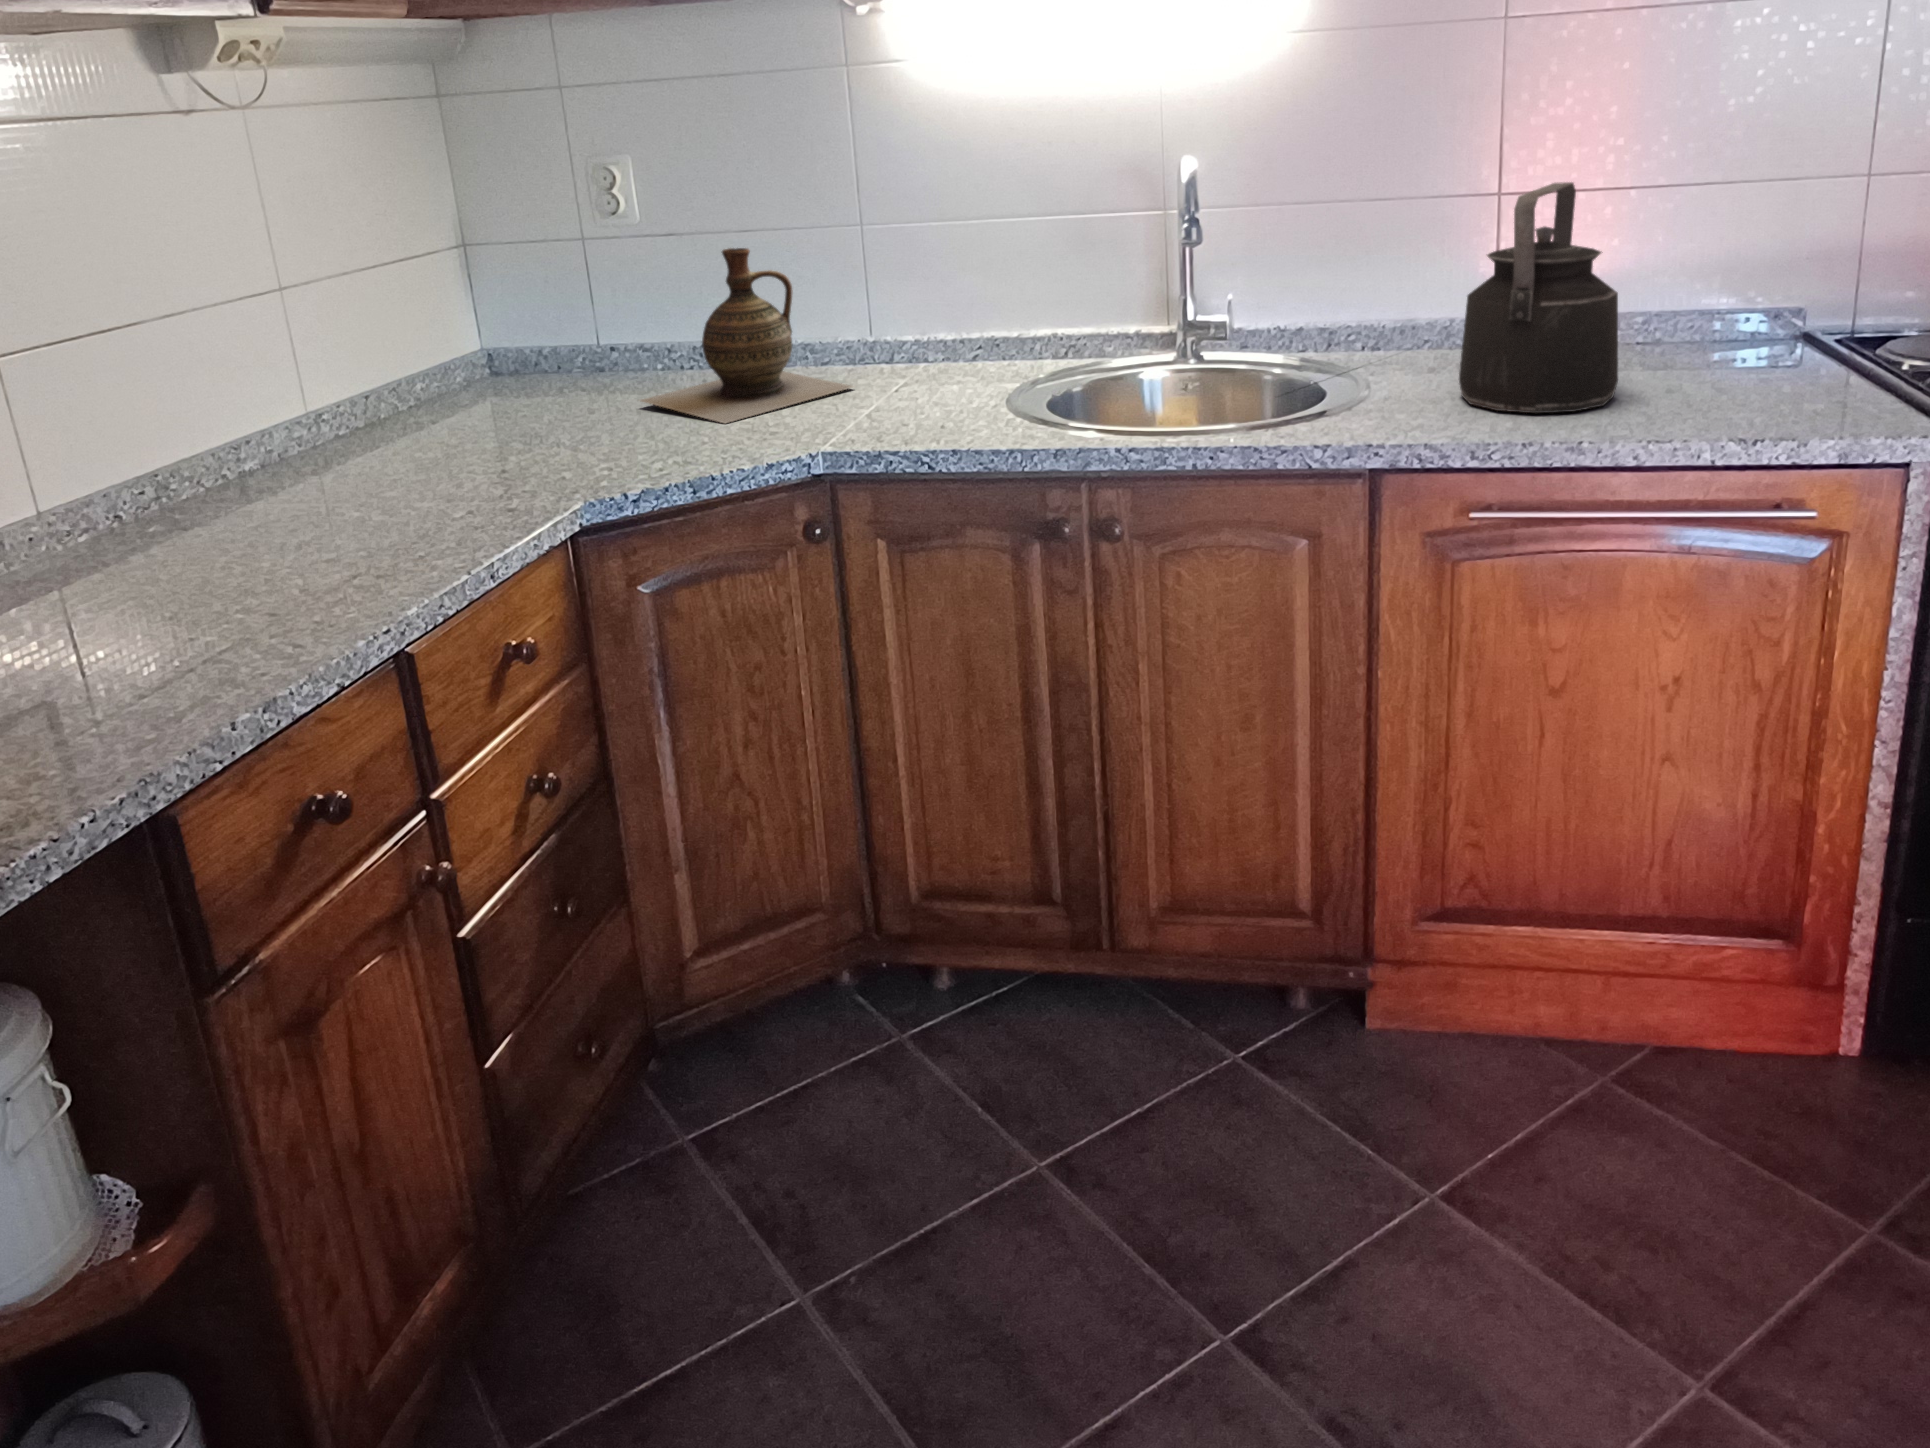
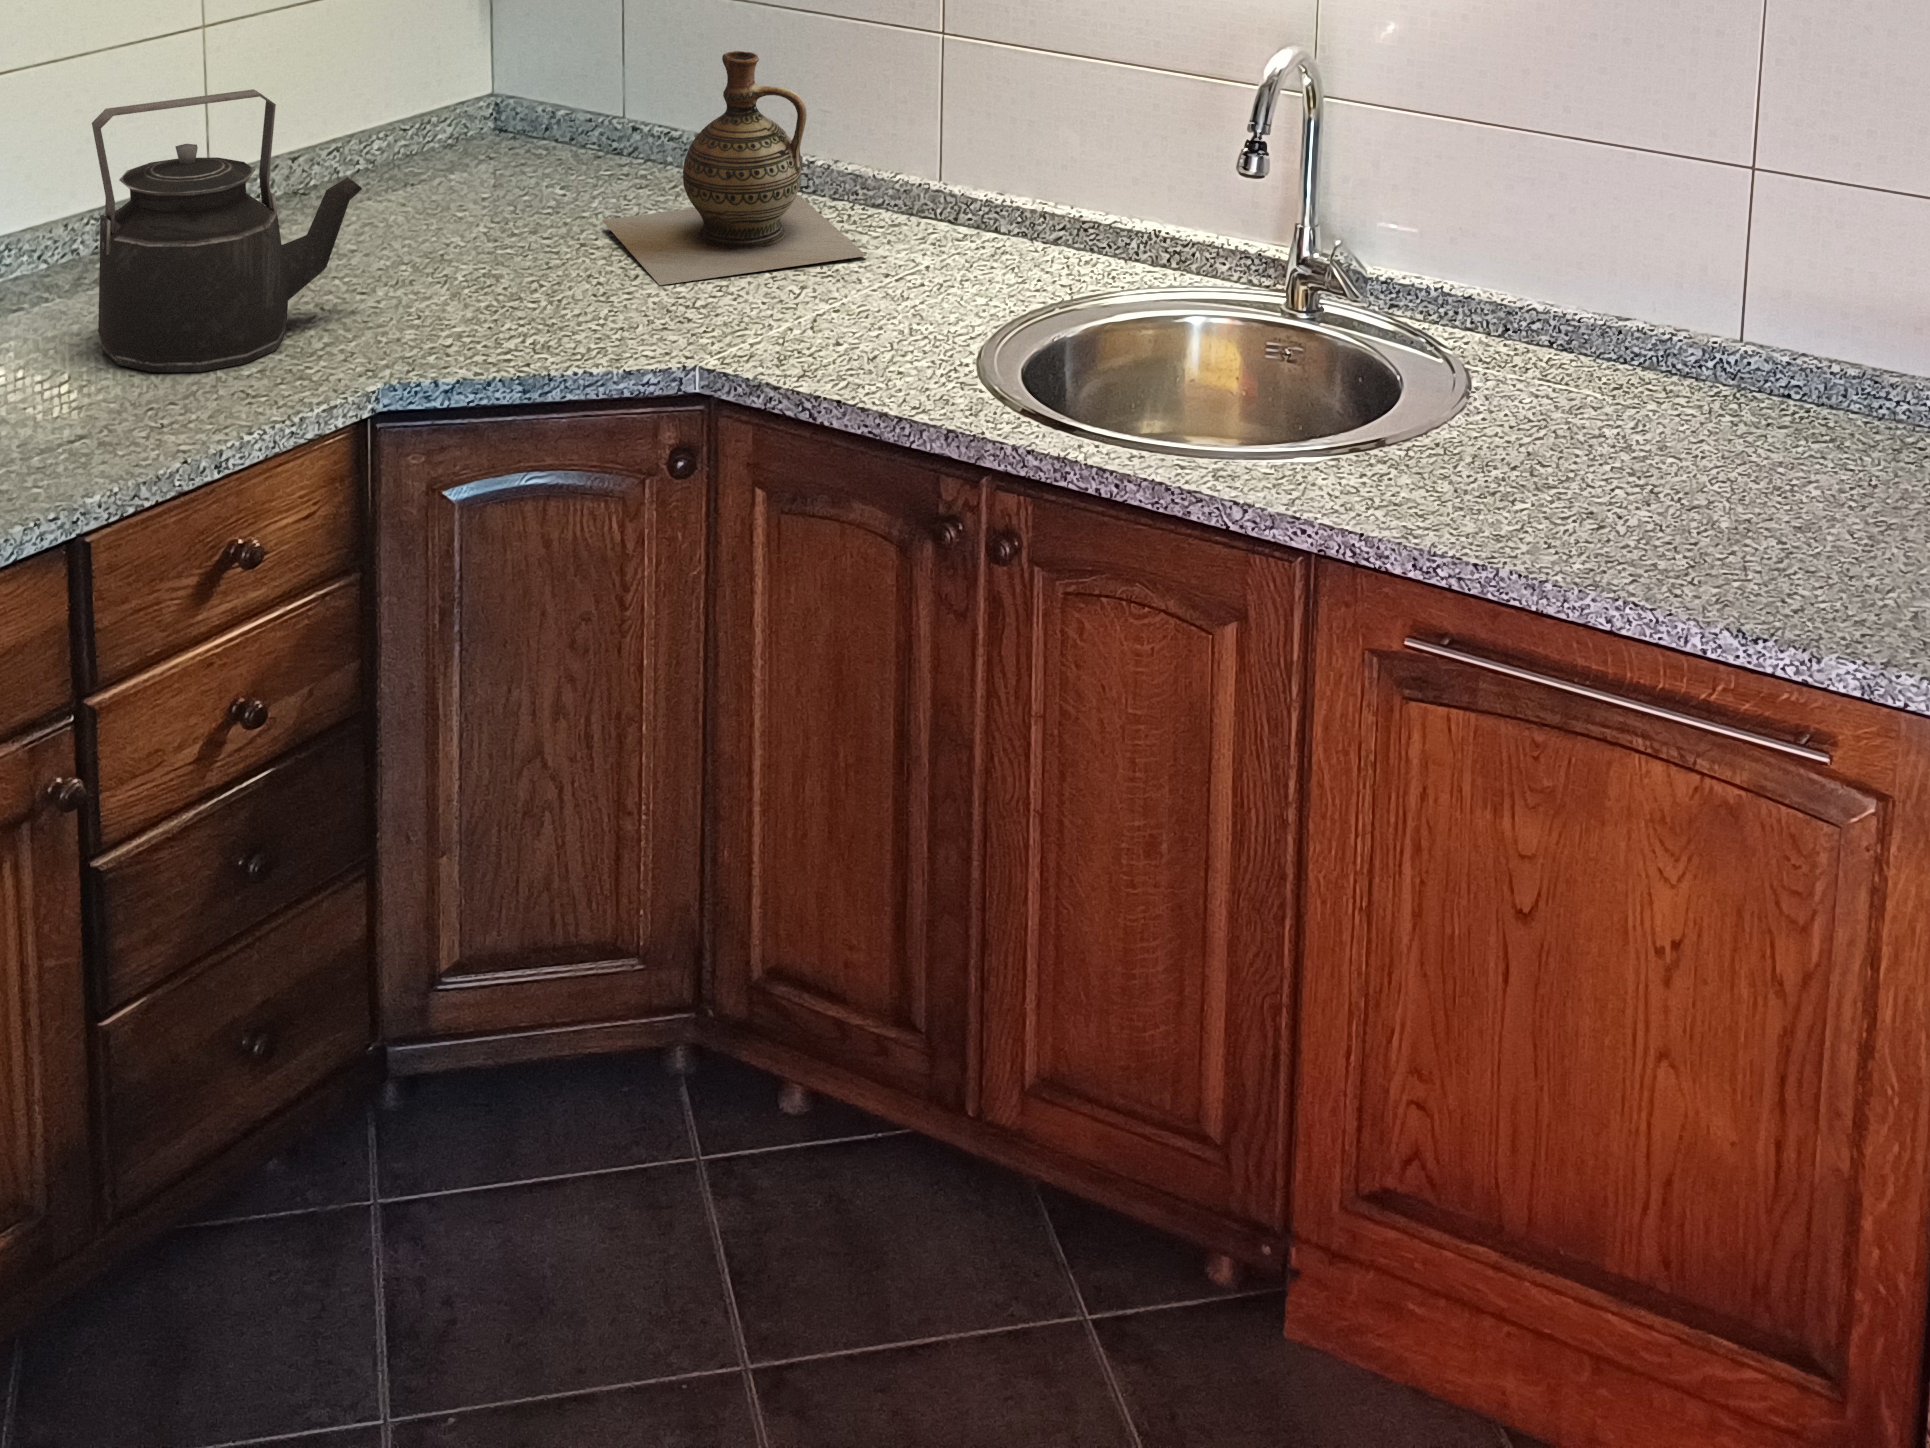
kettle: present [1459,182,1618,413] -> present [92,89,362,373]

